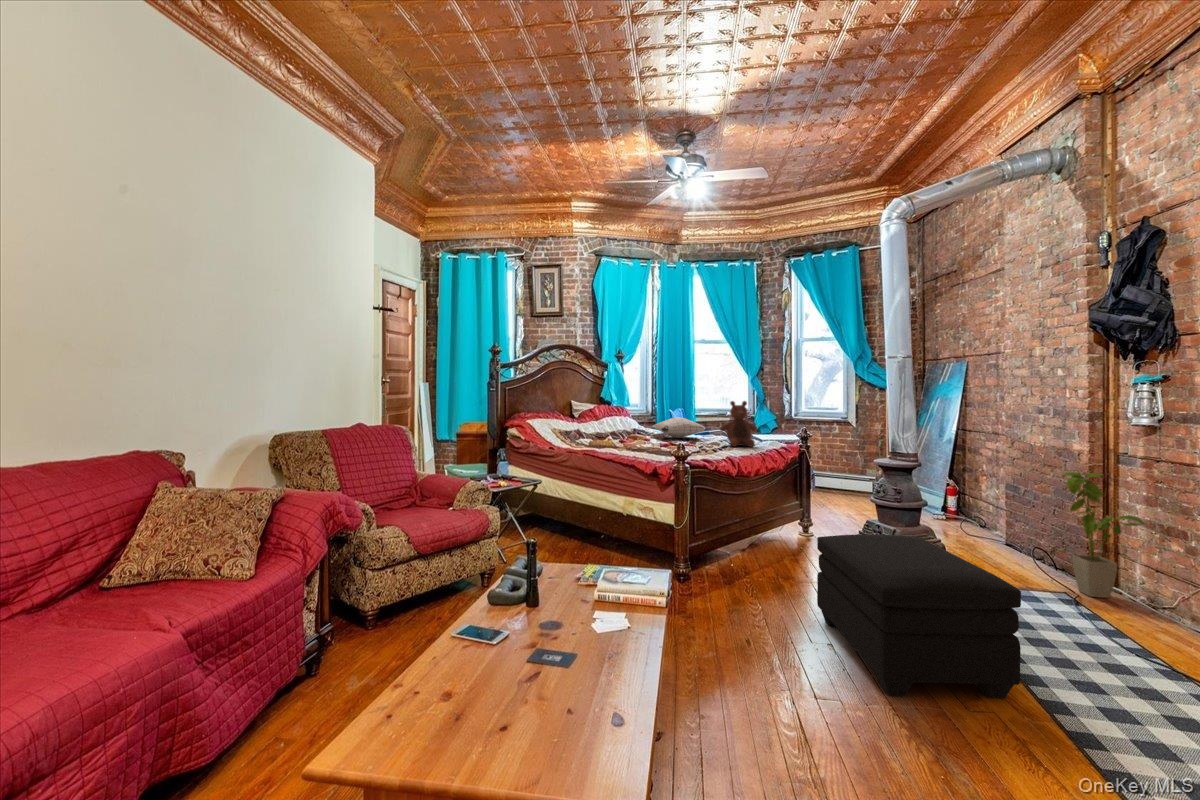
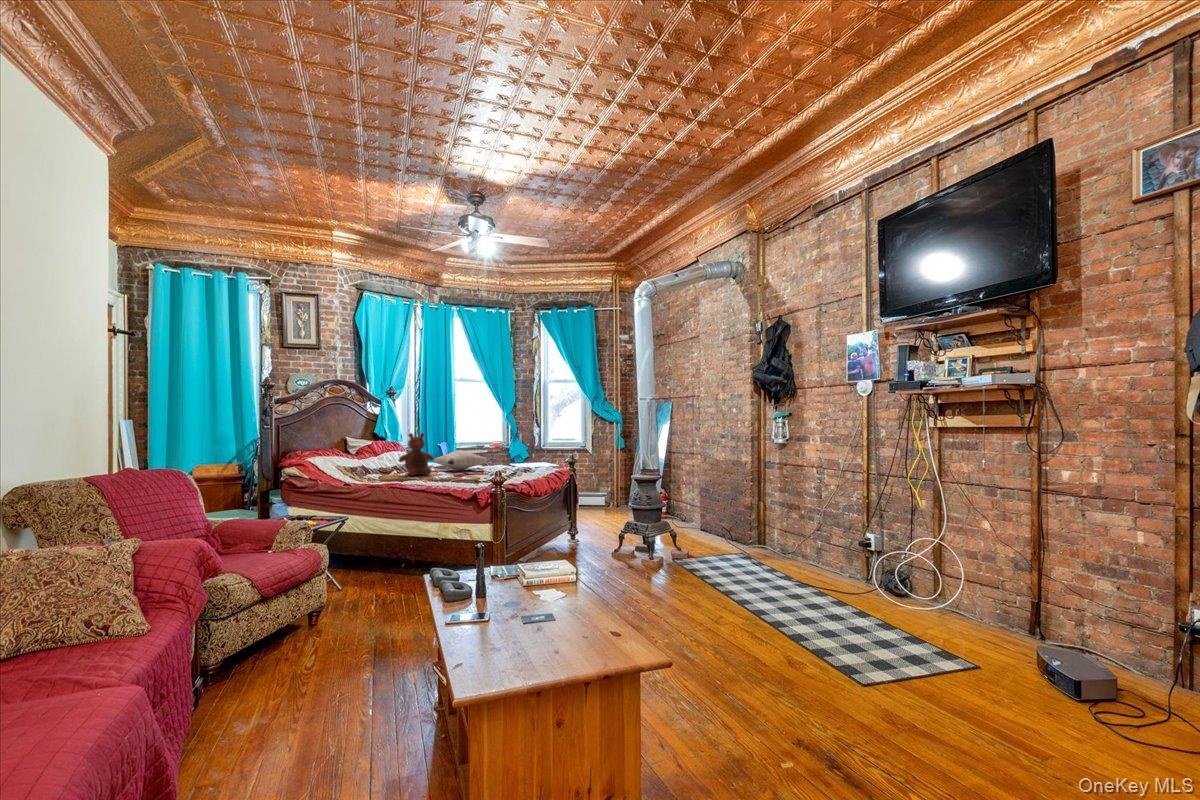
stuffed bear: present [720,401,757,447] -> present [399,433,434,476]
house plant: present [1062,472,1146,598] -> none [743,474,786,556]
ottoman: present [817,534,1021,698] -> none [618,526,750,629]

